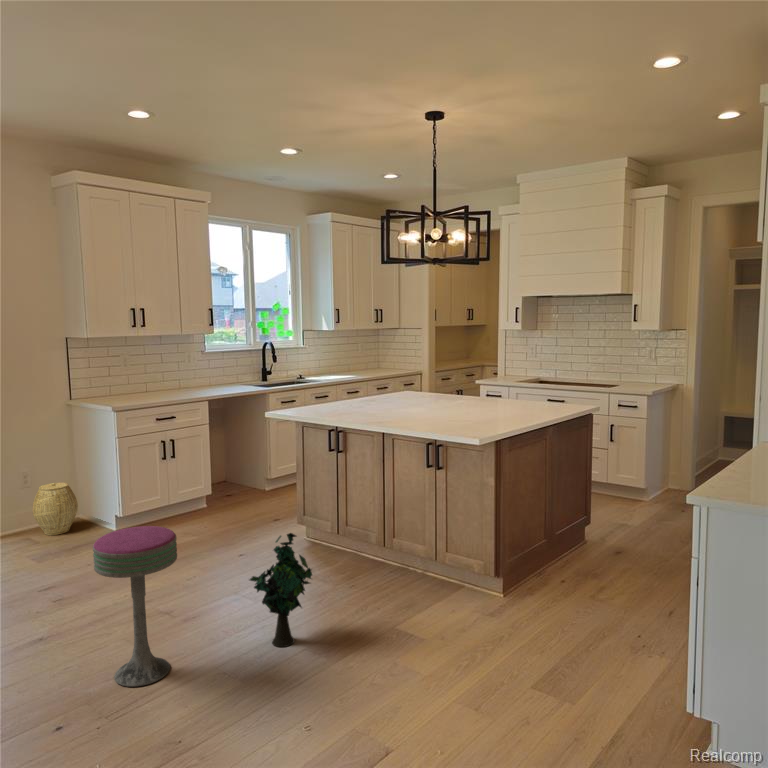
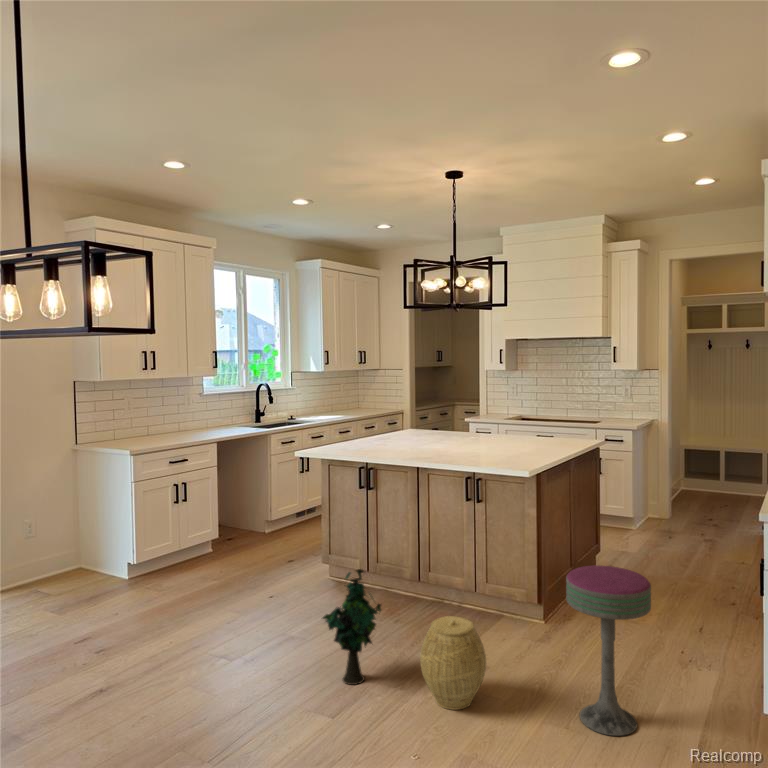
woven basket: present [32,482,78,535] -> present [420,616,486,710]
bar stool: present [93,526,177,687] -> present [566,565,651,736]

